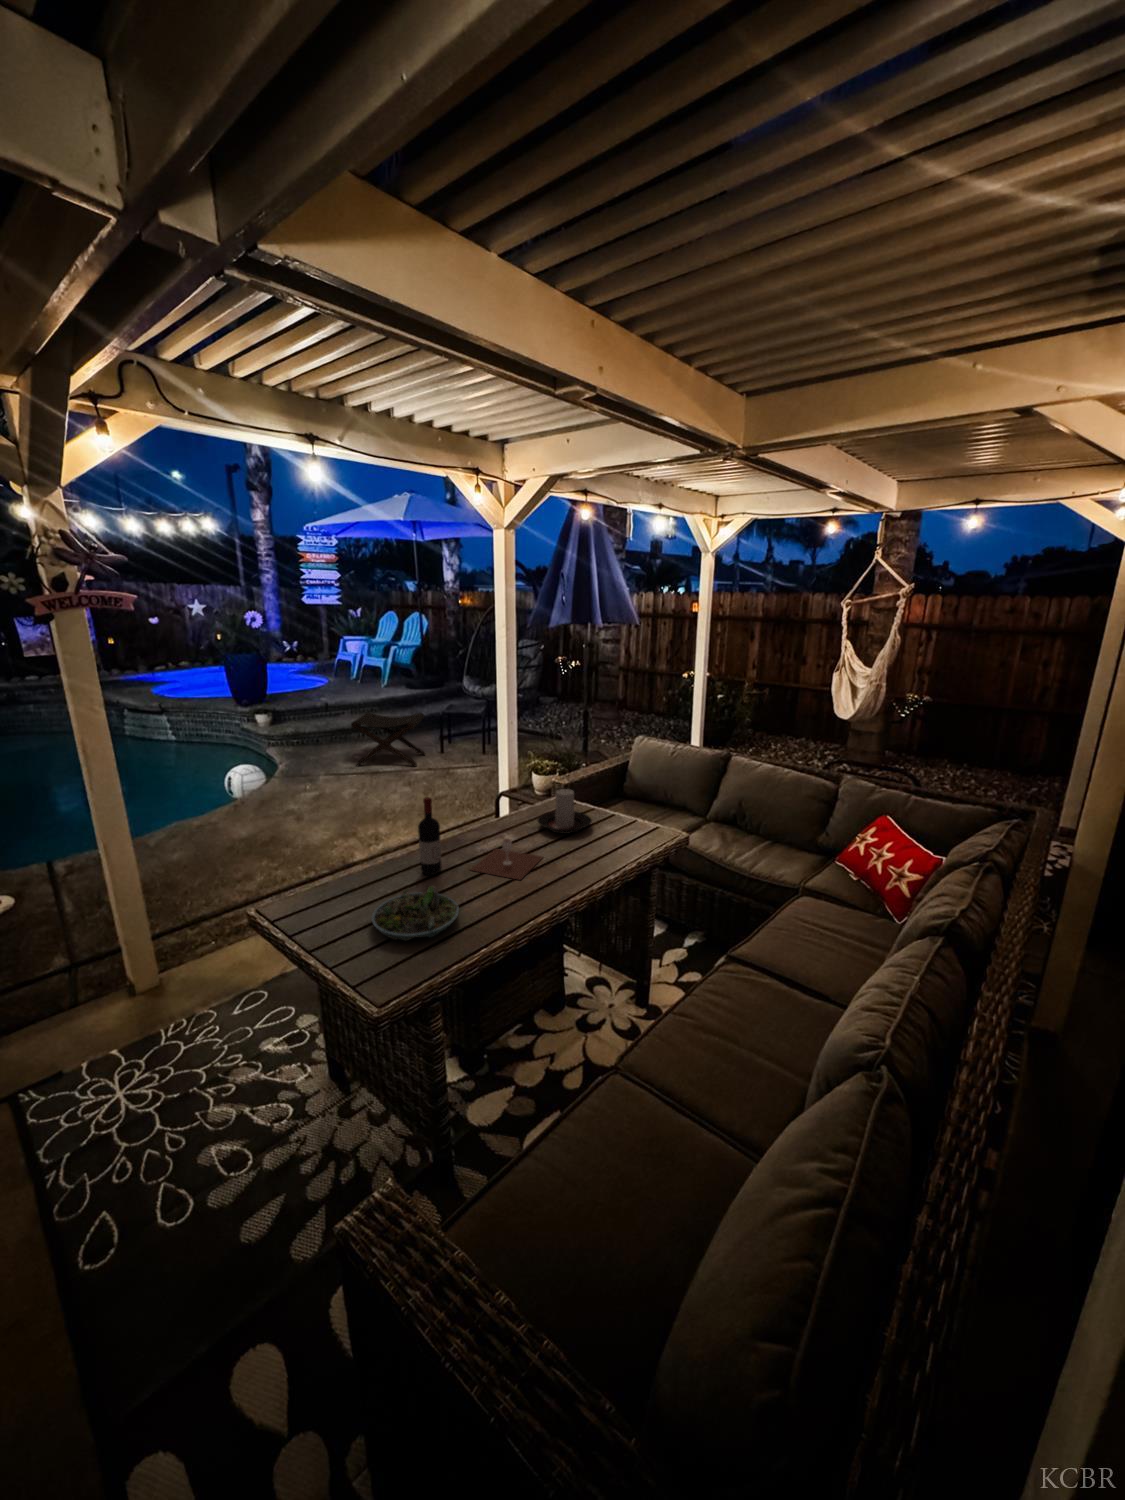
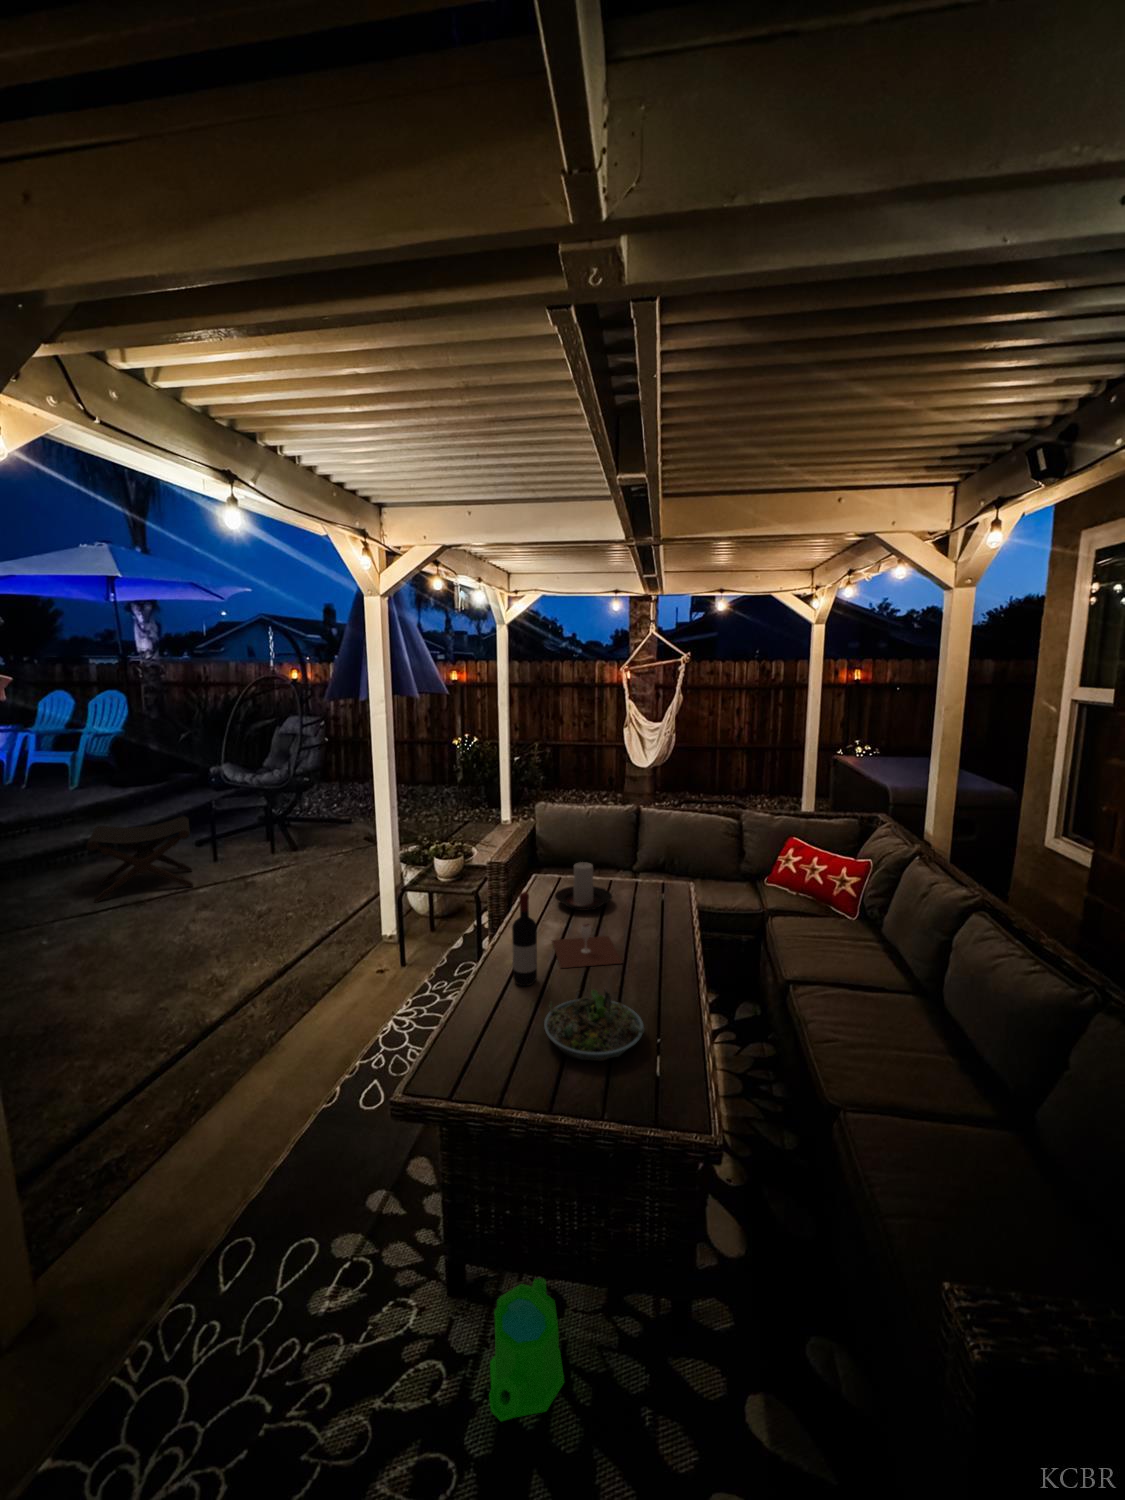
watering can: none [266,1078,372,1169] -> present [489,1278,564,1421]

